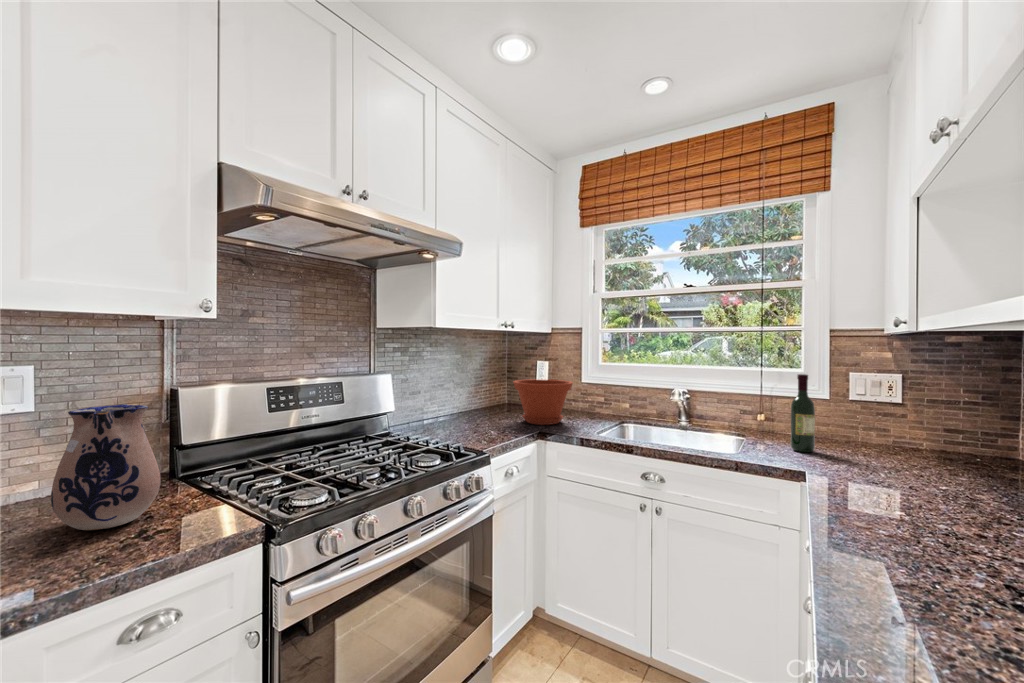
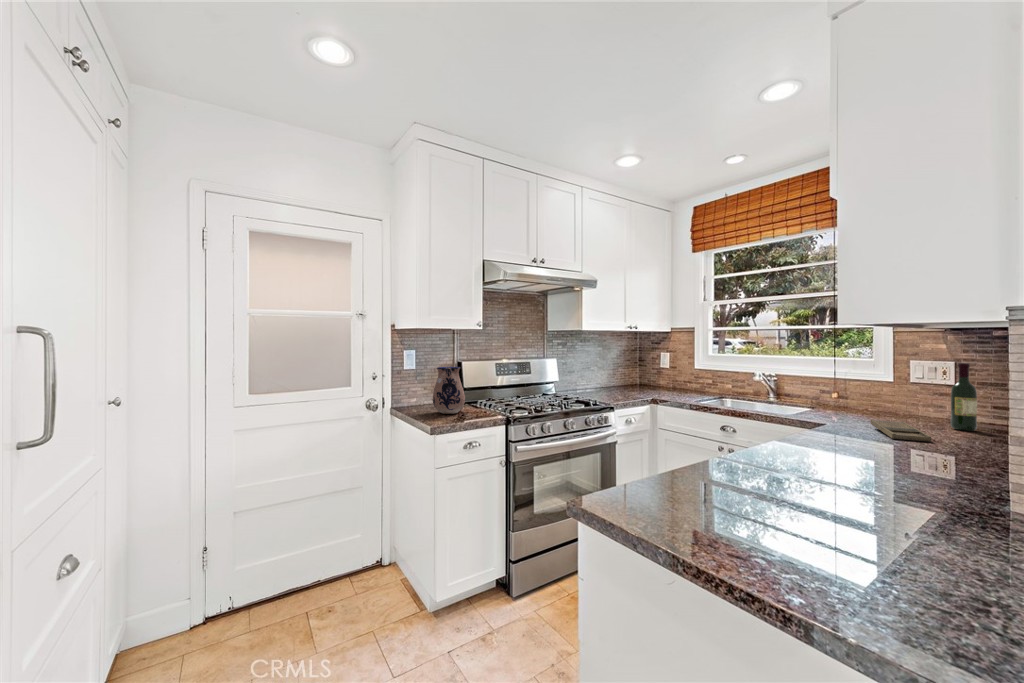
wine bottle: present [791,374,815,452] -> present [951,363,977,431]
plant pot: present [513,379,573,425] -> none [637,365,680,395]
tray: none [862,463,984,505] -> present [871,419,932,442]

